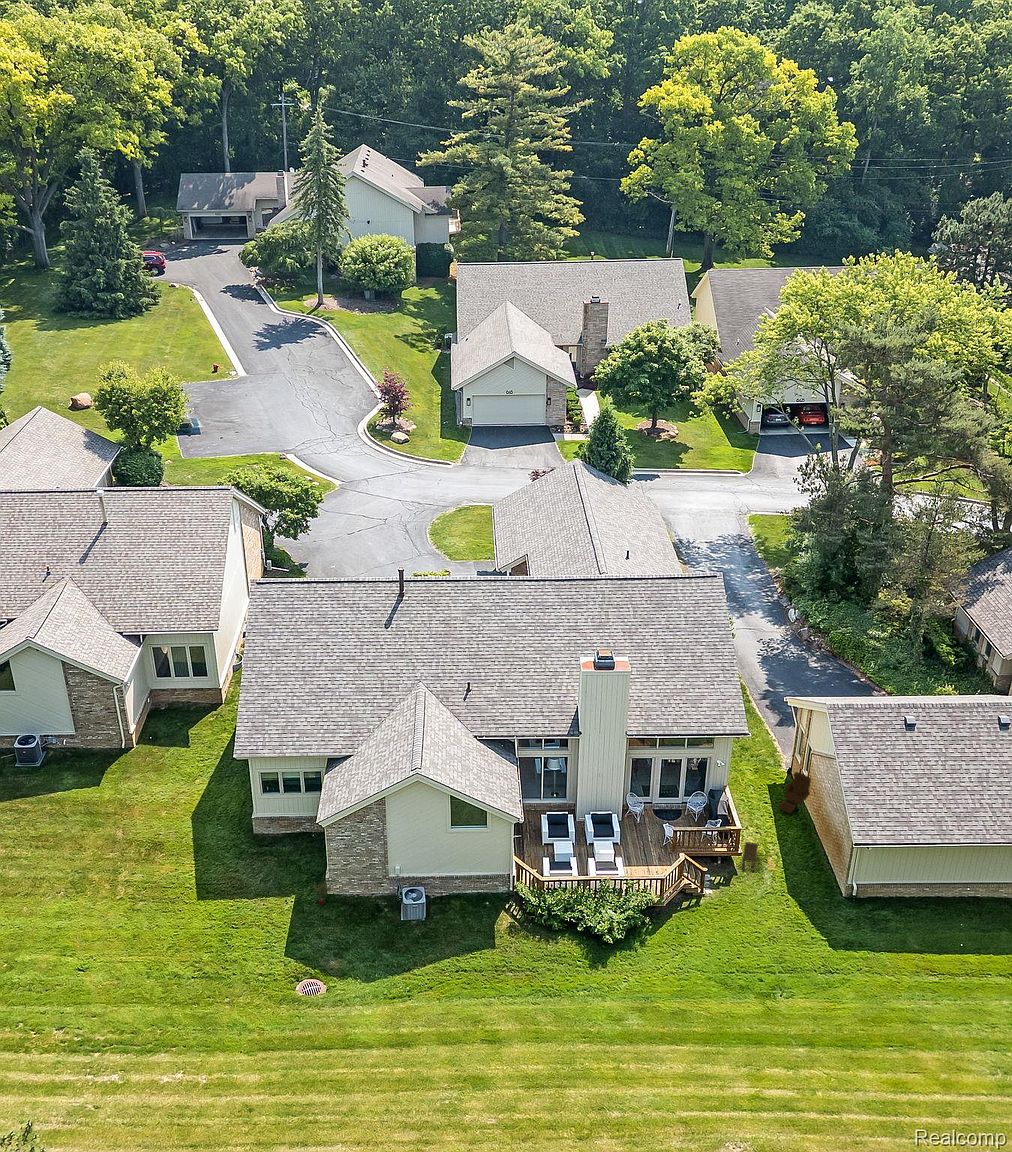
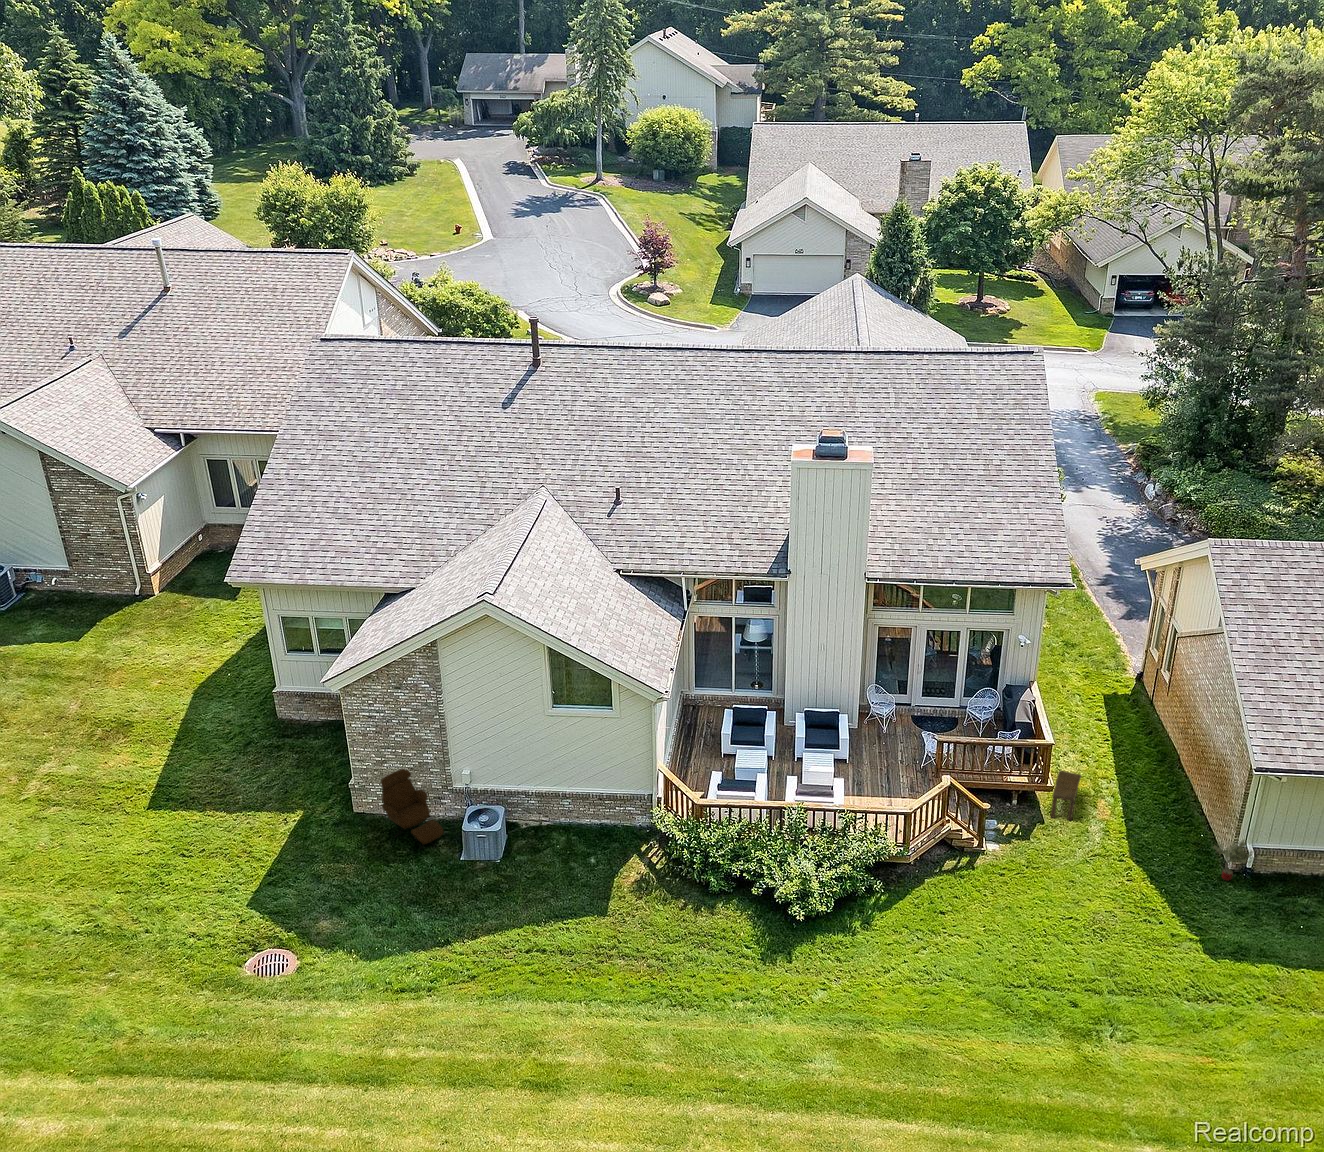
lounge chair: present [779,772,811,813] -> present [381,769,443,849]
potted tree: present [313,881,331,905] -> present [1213,839,1253,880]

